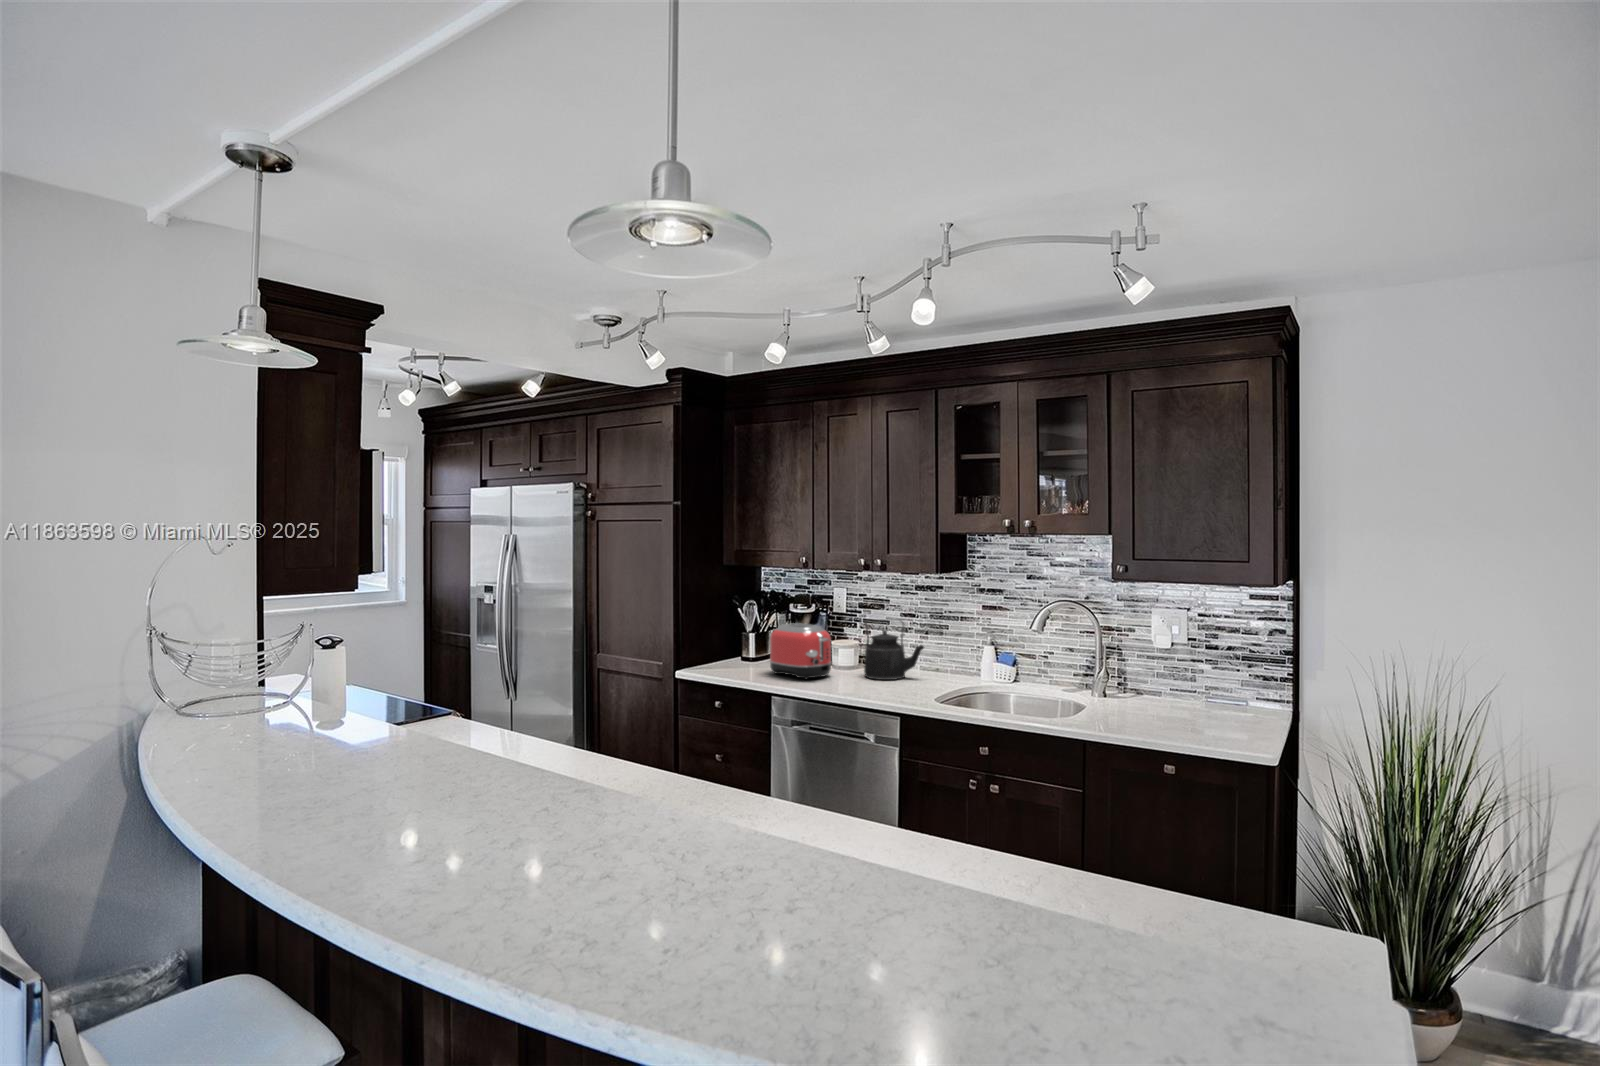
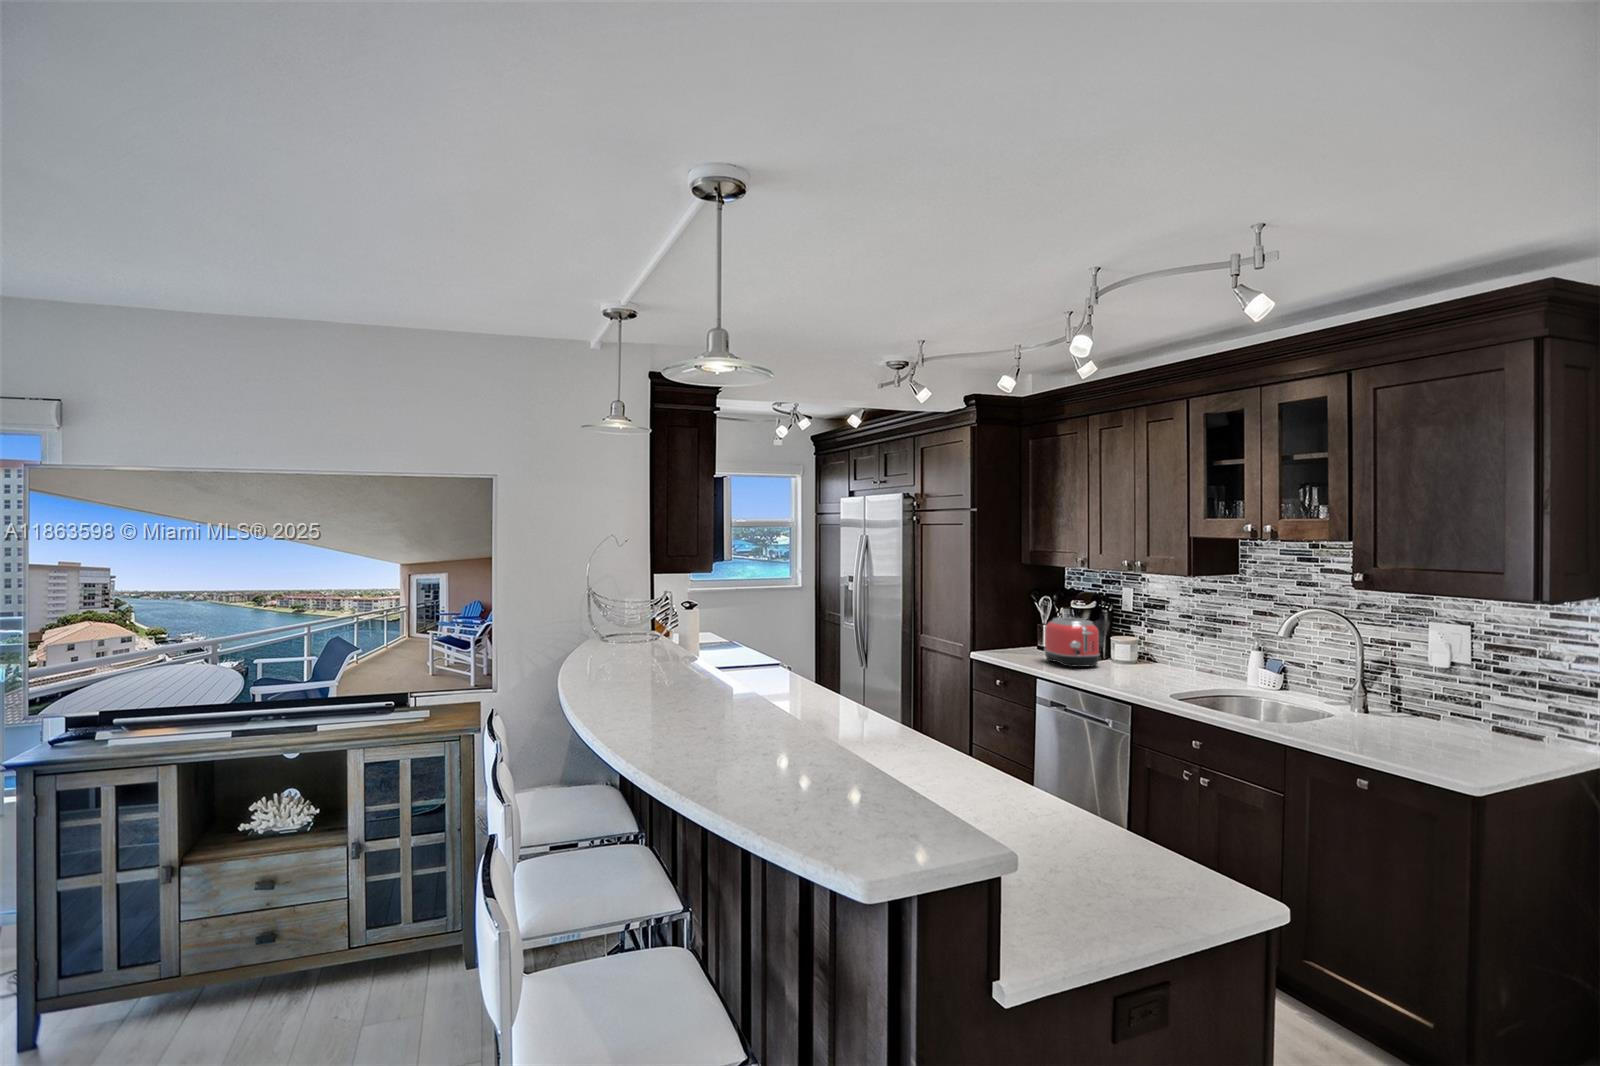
kettle: present [864,620,924,680] -> none [1130,617,1189,676]

